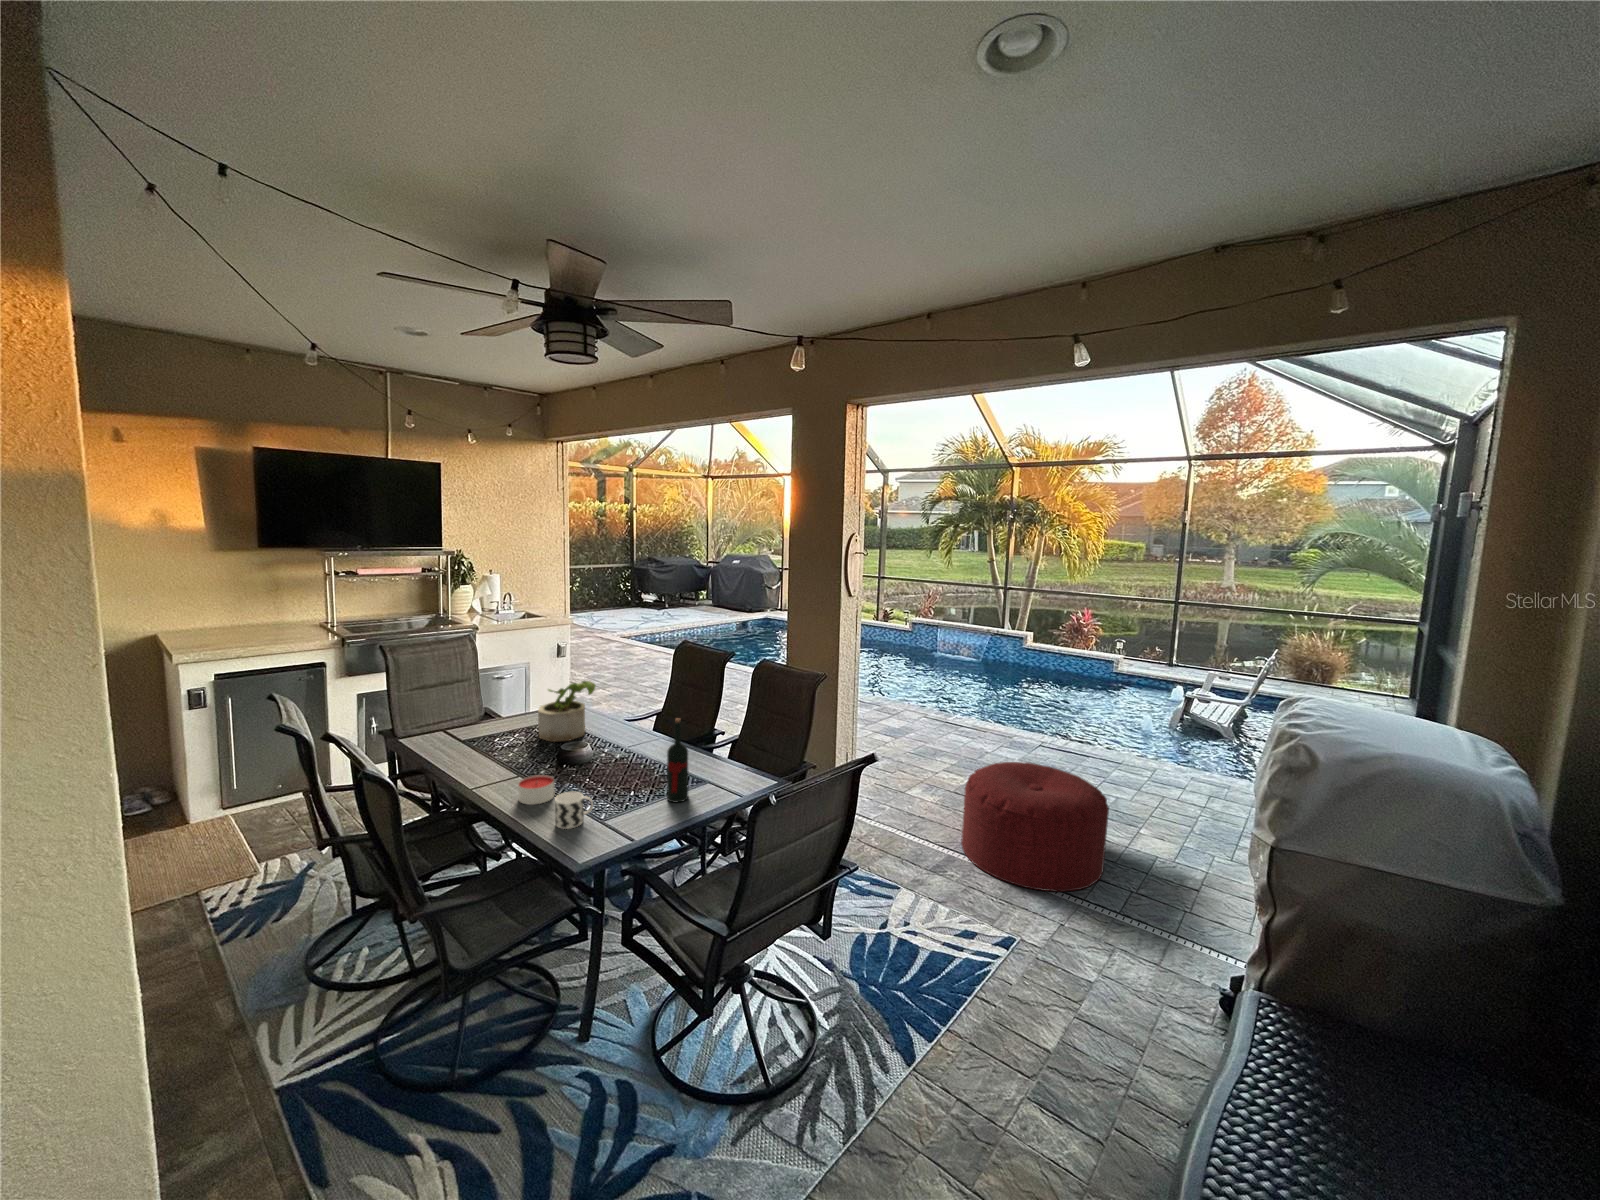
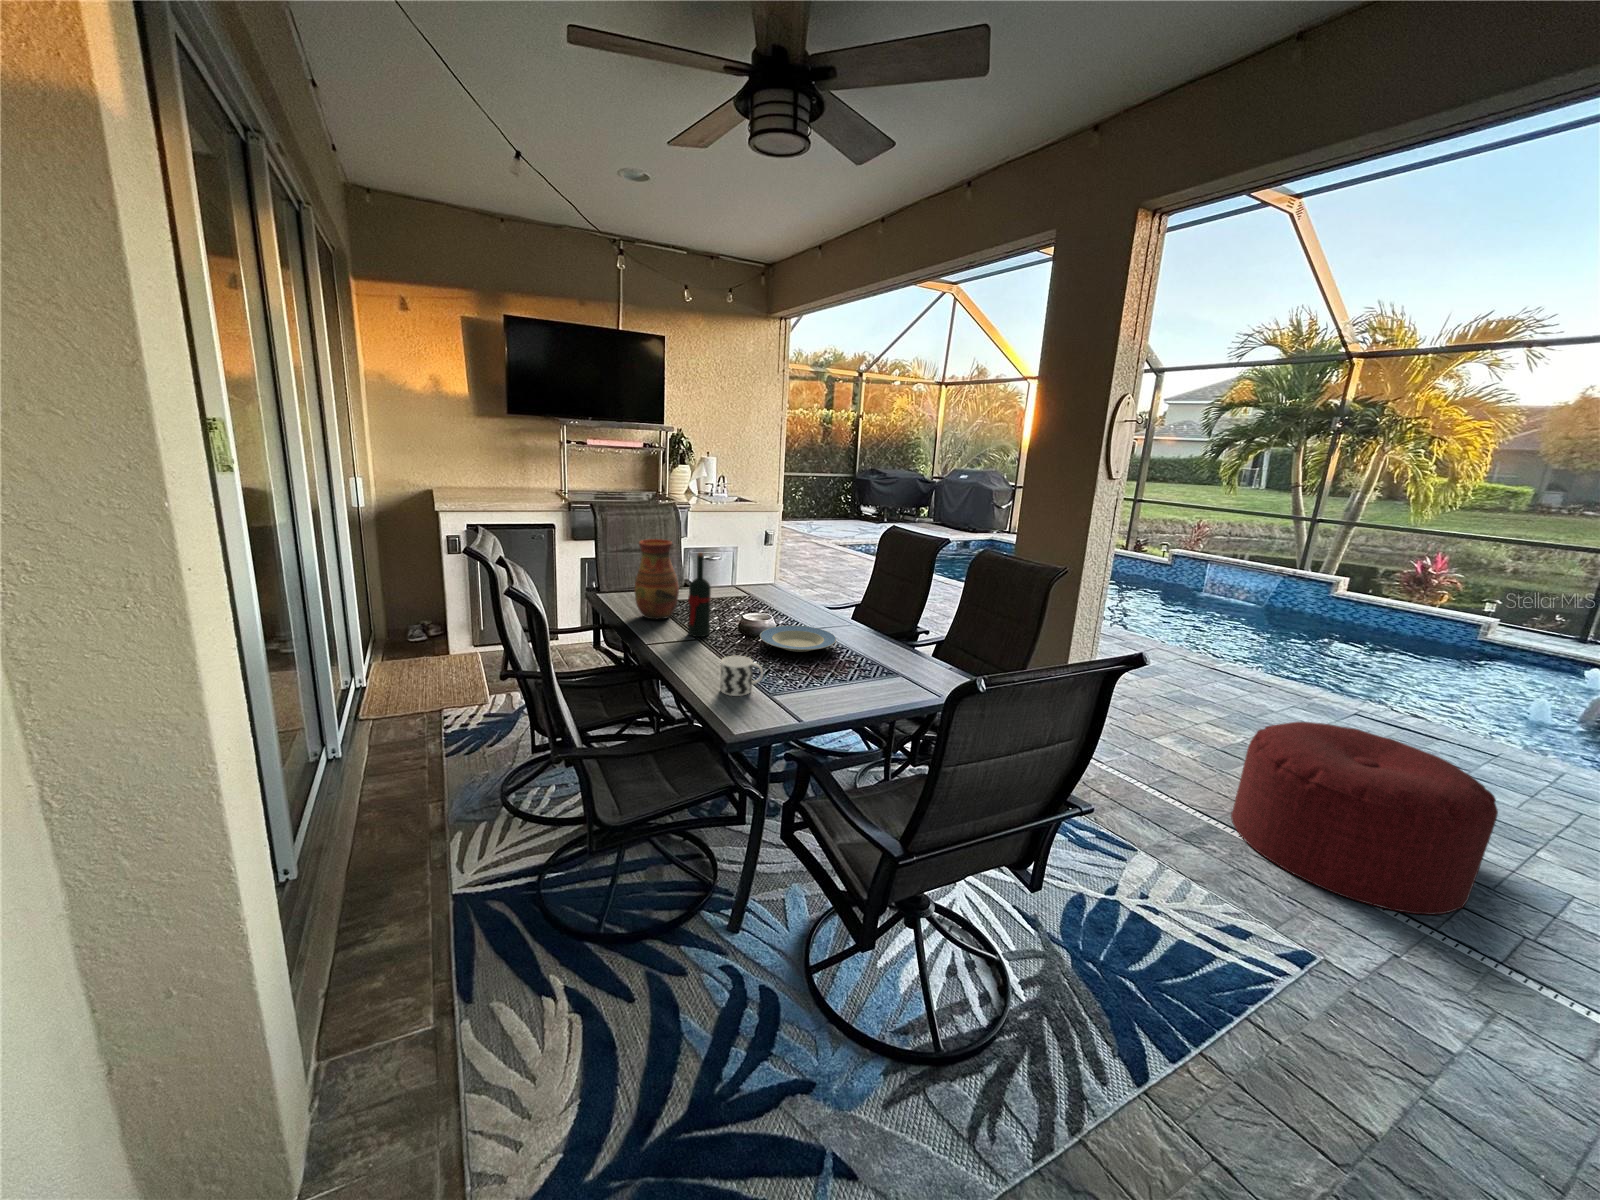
potted plant: present [538,681,595,742] -> none [726,551,789,614]
vase: none [449,685,494,762] -> present [635,539,679,619]
wine bottle: present [667,718,688,802] -> present [688,552,711,637]
plate: none [580,749,649,775] -> present [760,626,836,652]
candle: present [518,775,554,805] -> none [690,637,728,667]

